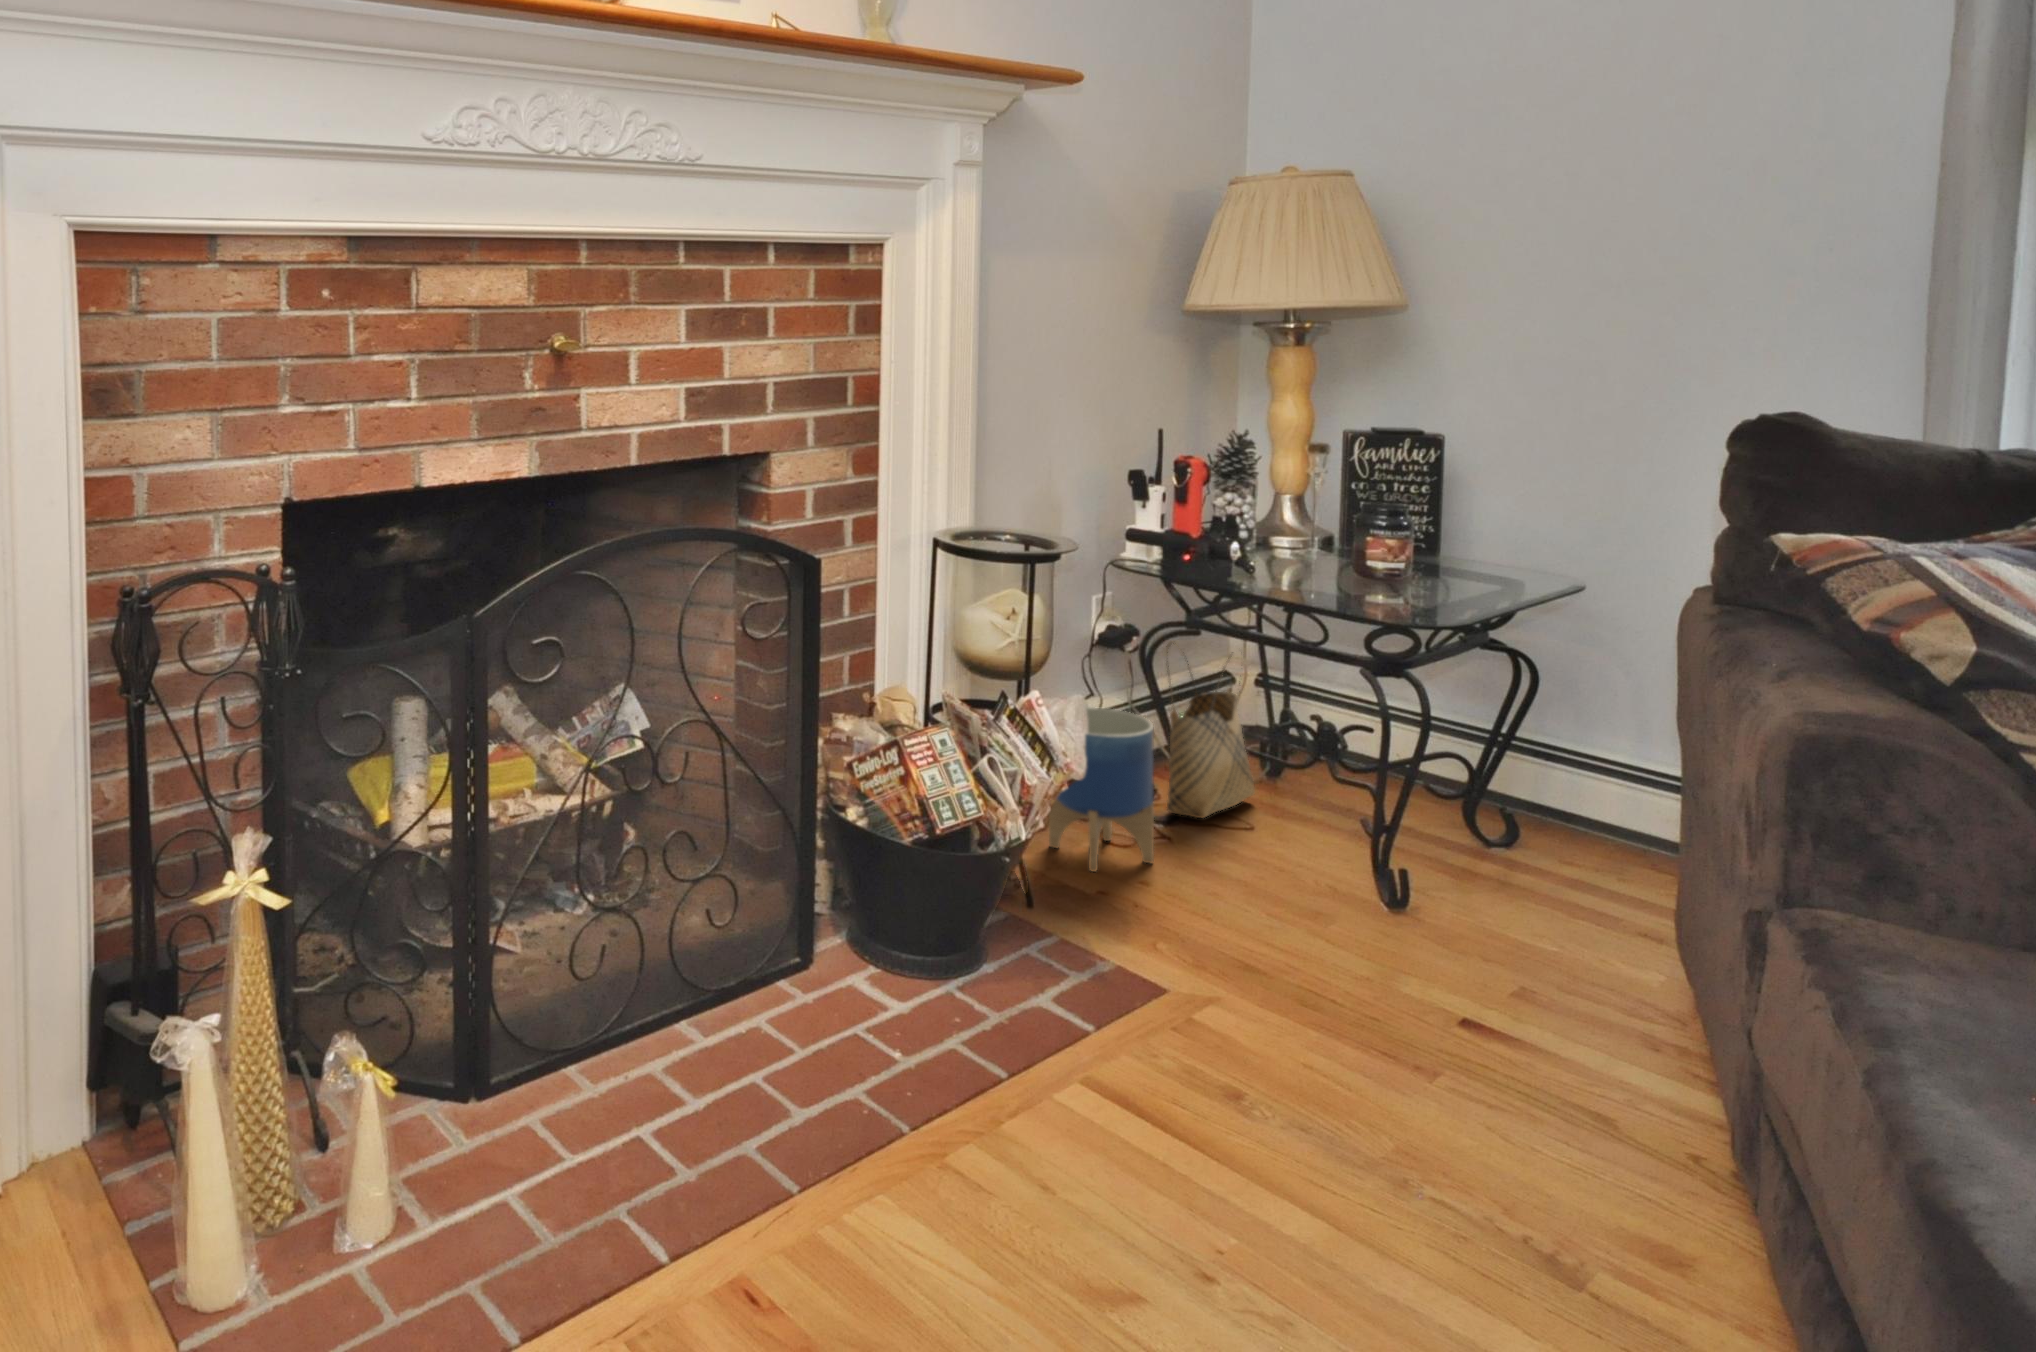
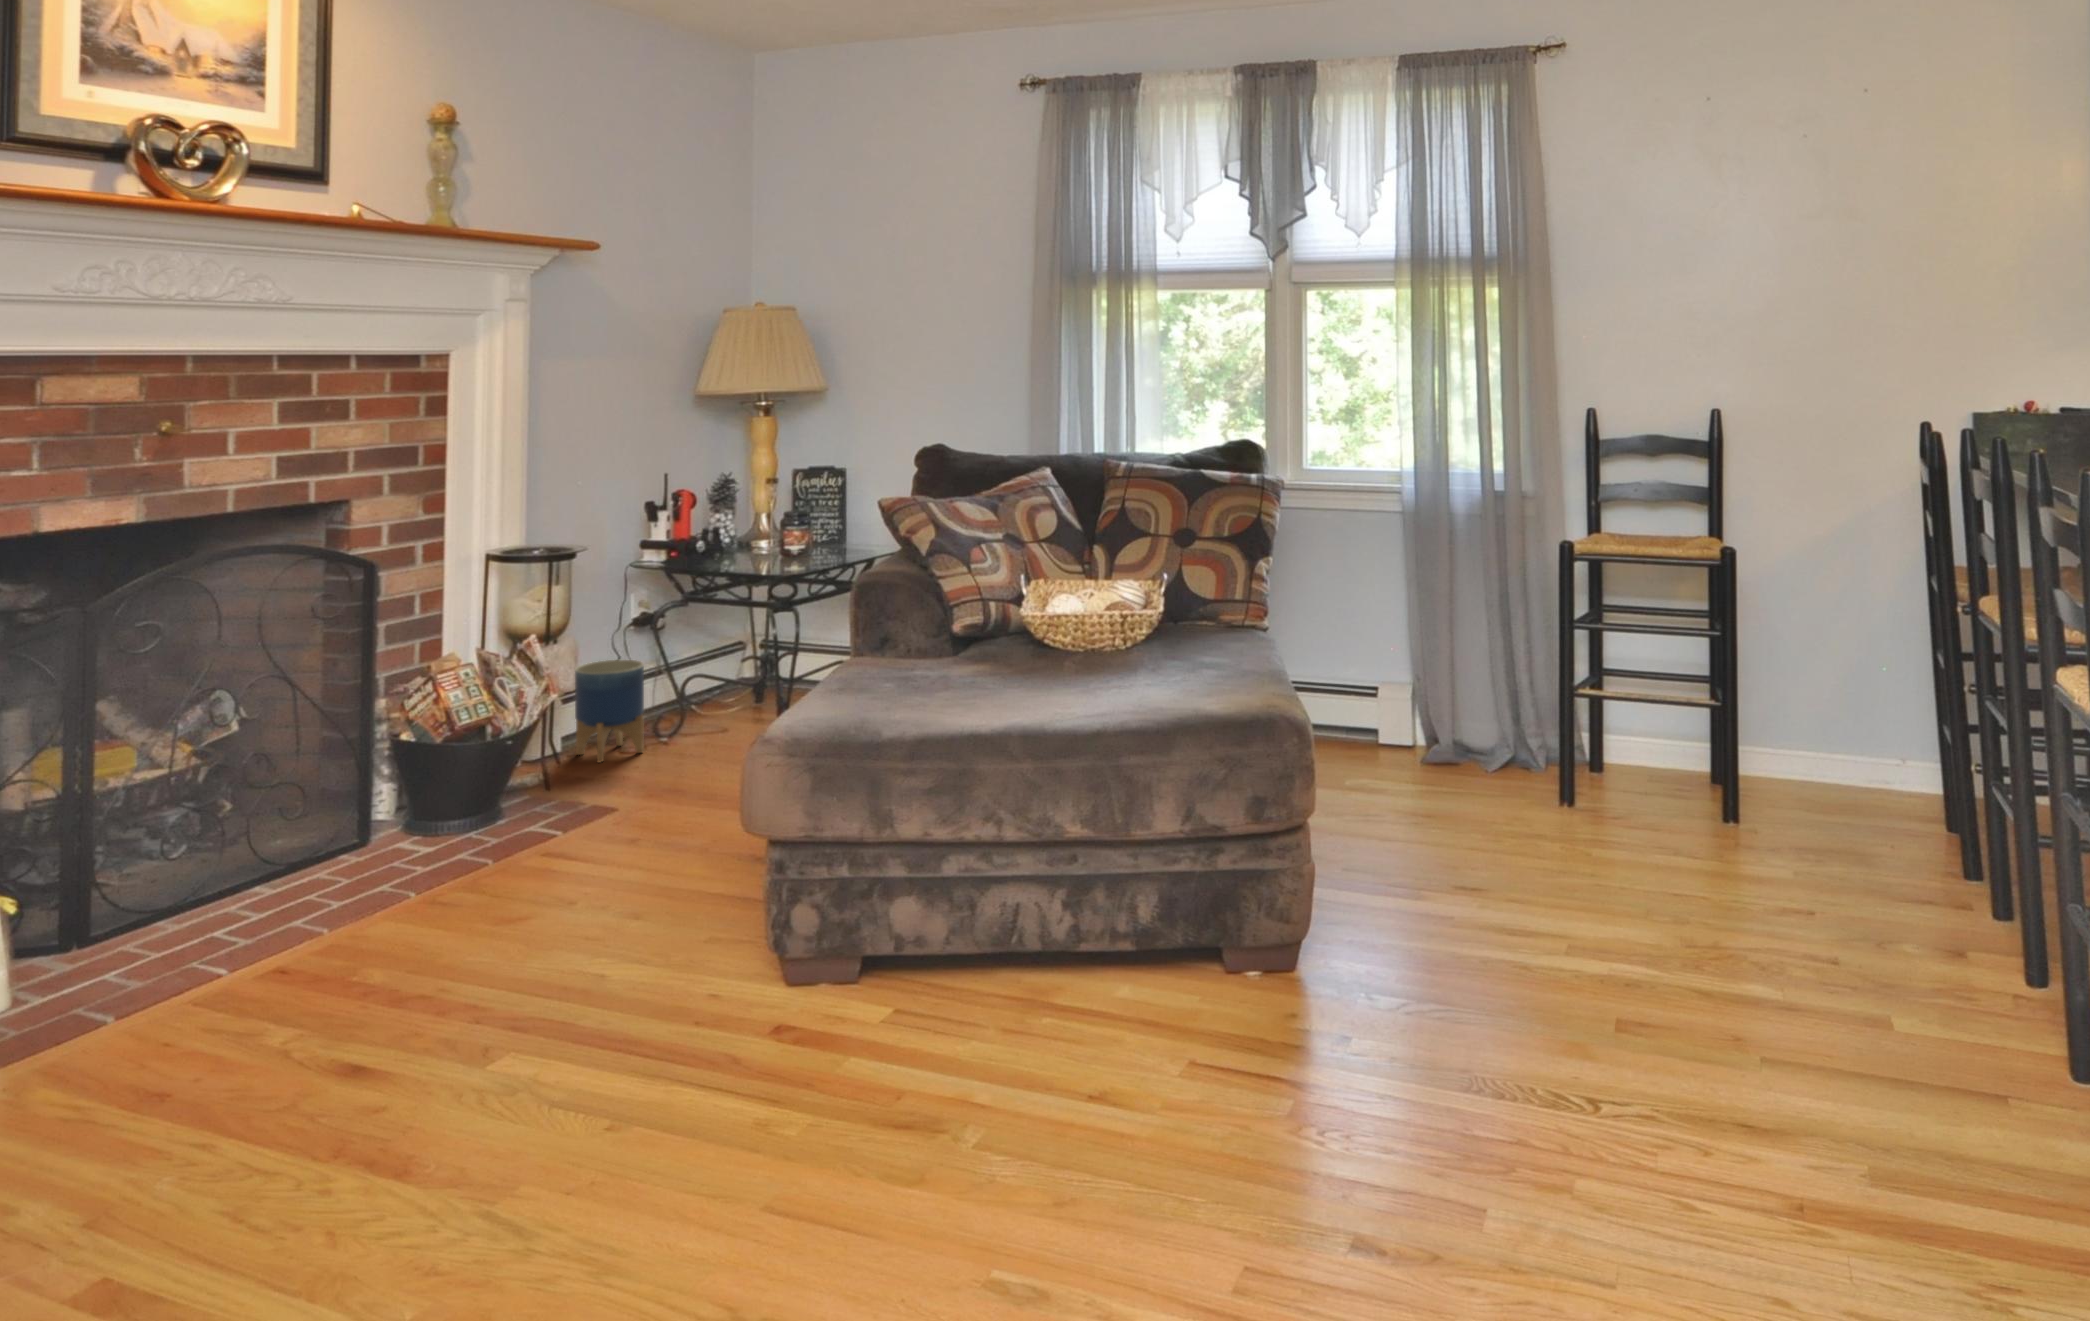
woven basket: present [1166,642,1255,818] -> none [668,615,730,726]

